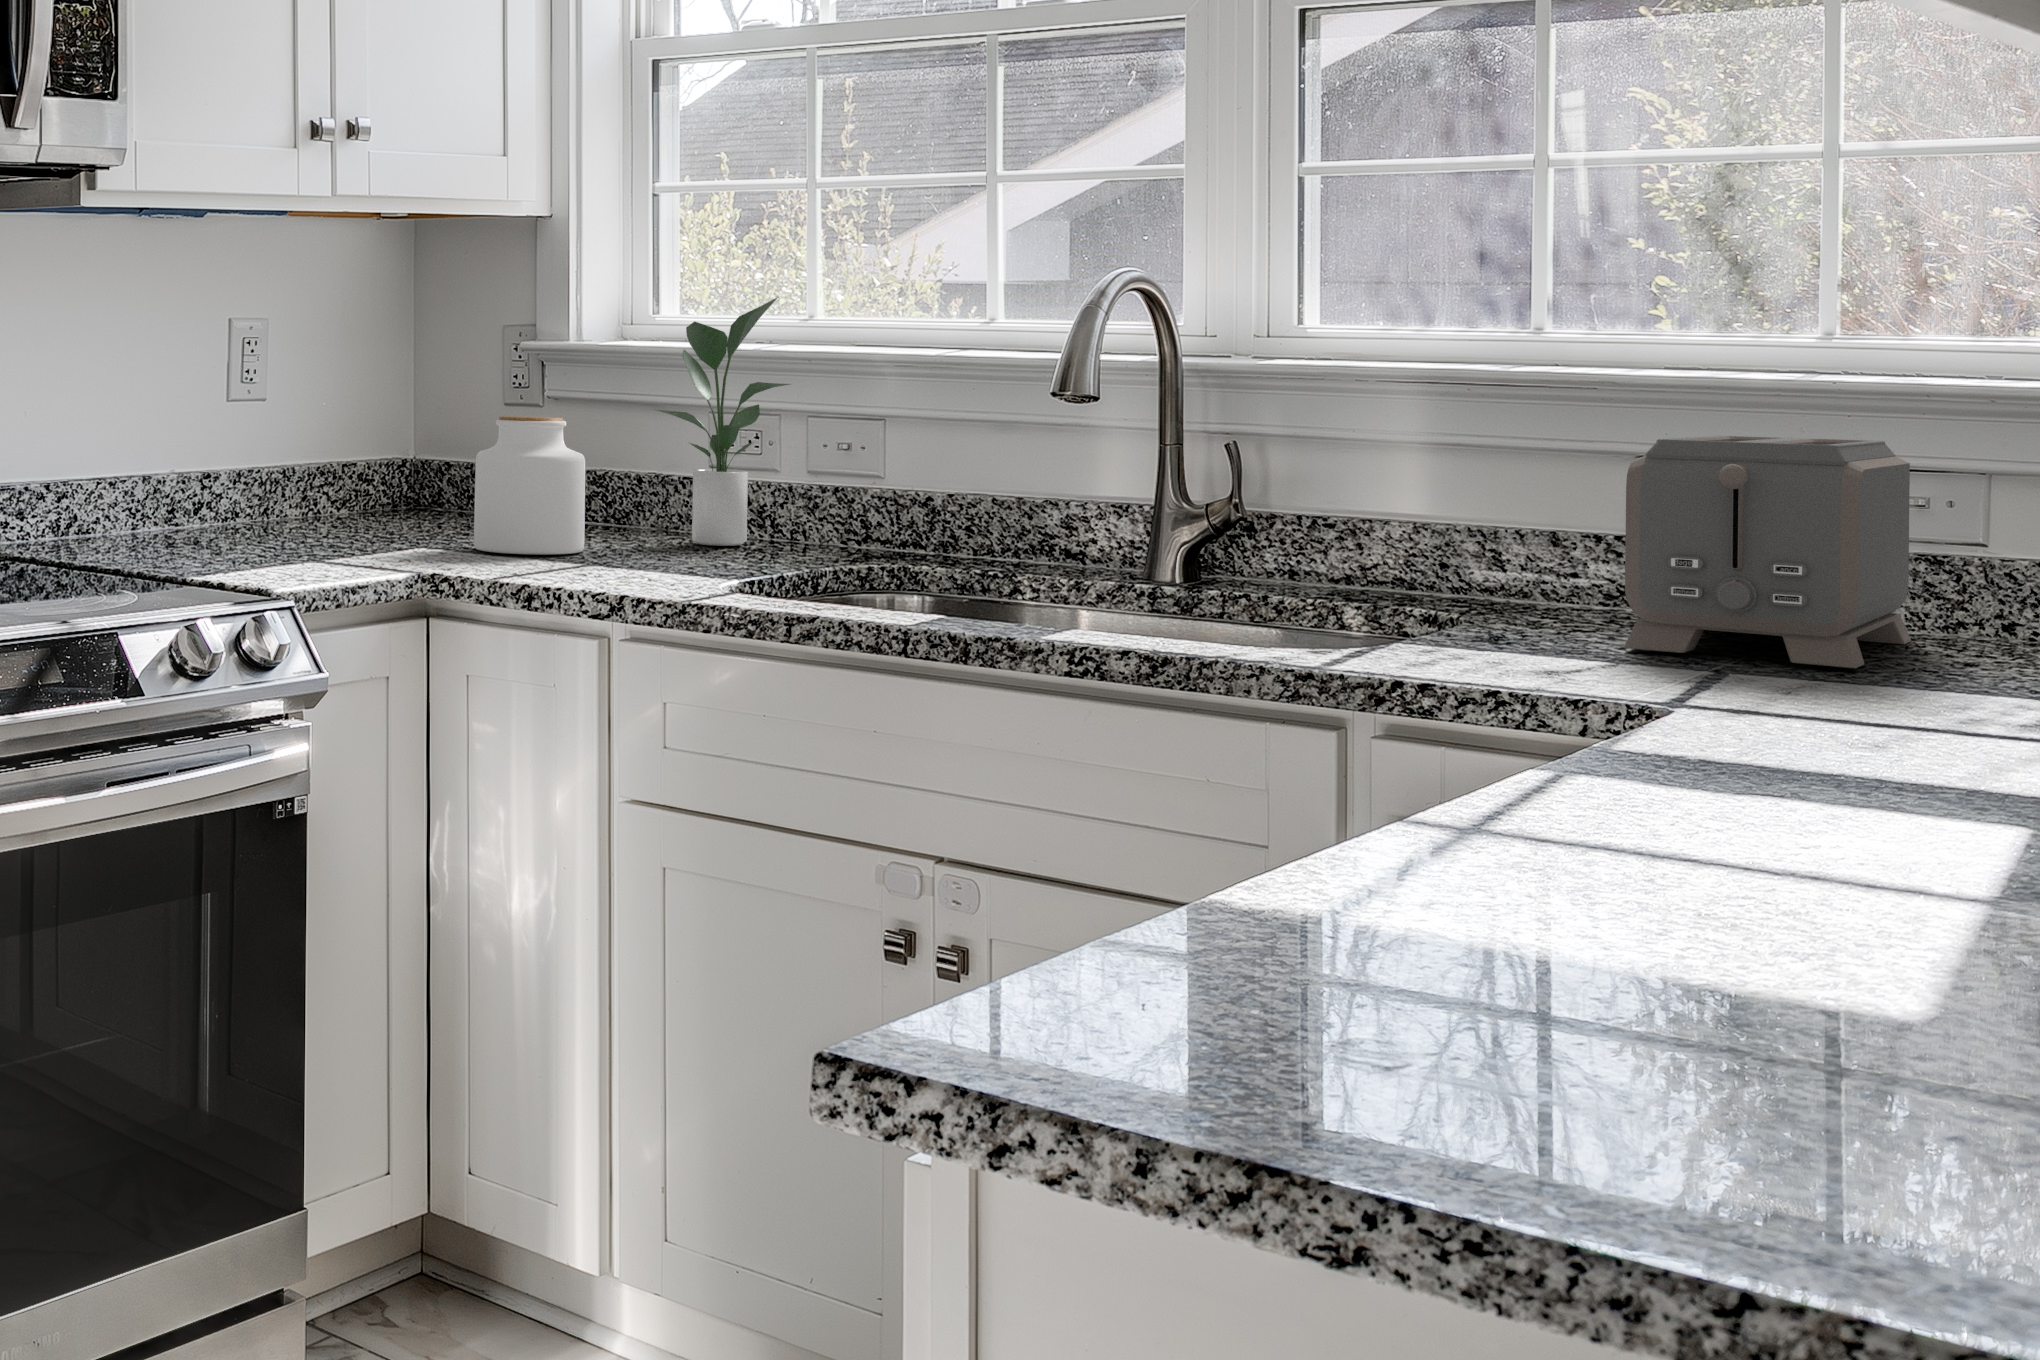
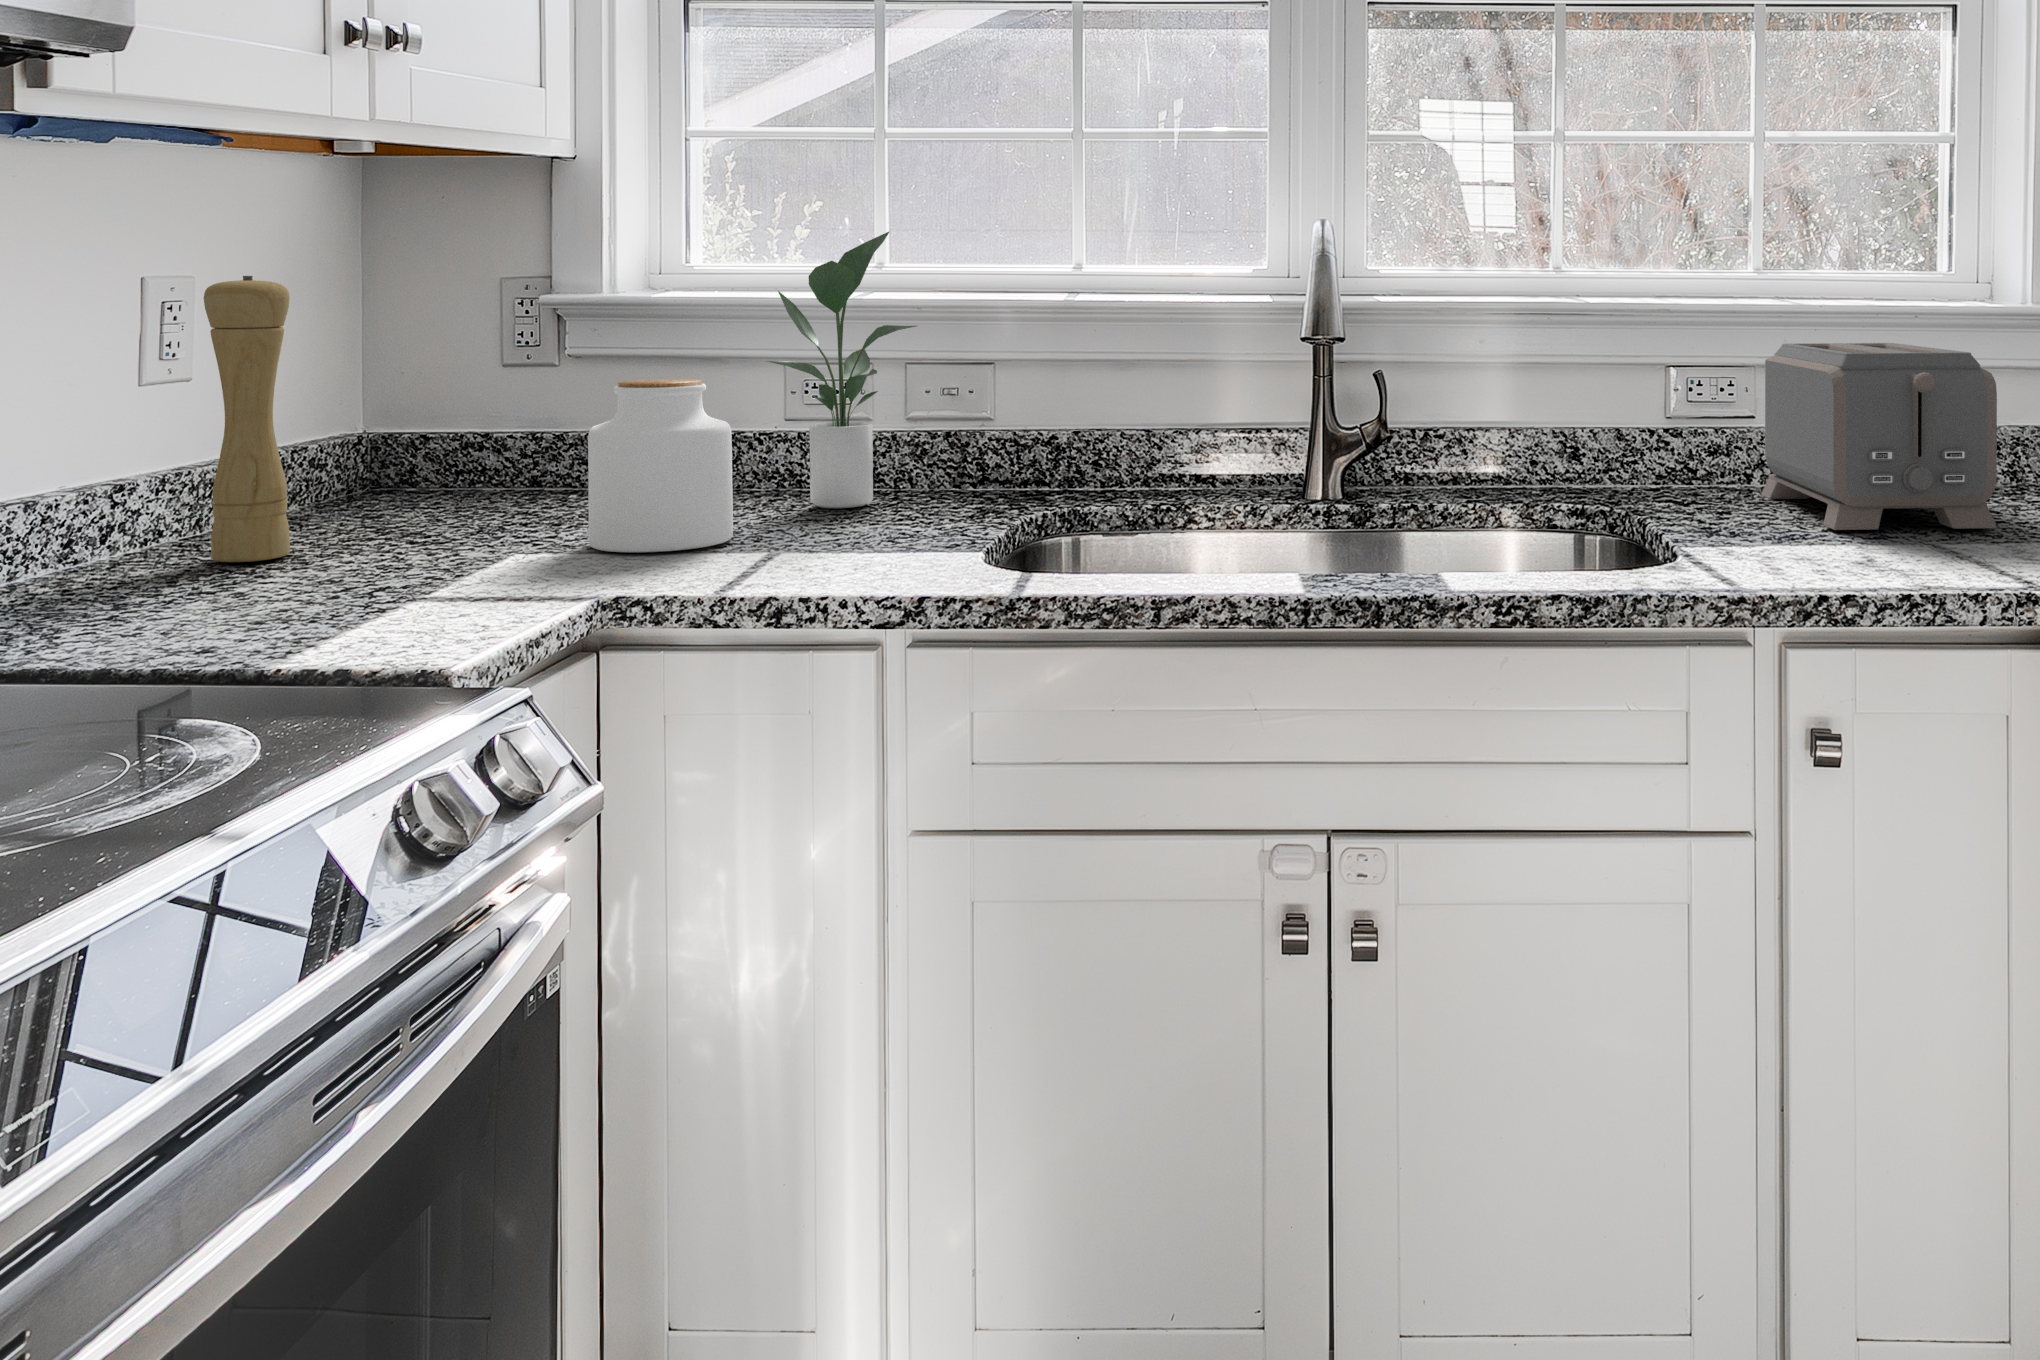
pepper mill: none [251,326,305,534] -> present [204,276,290,562]

